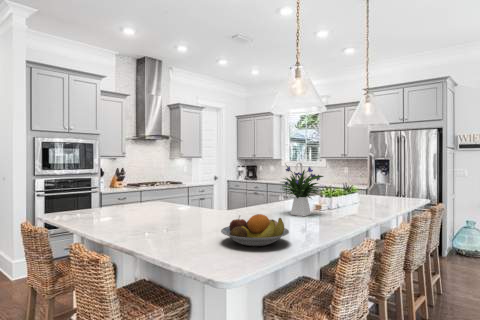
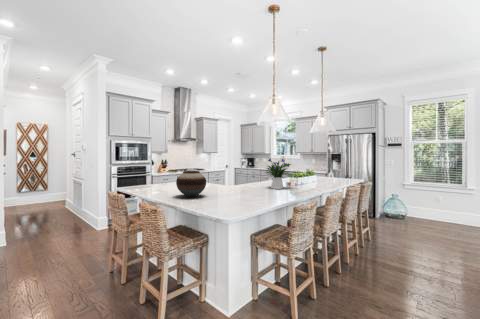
vase: none [136,187,187,232] -> present [176,171,206,197]
fruit bowl: present [221,214,289,246] -> none [226,186,265,204]

